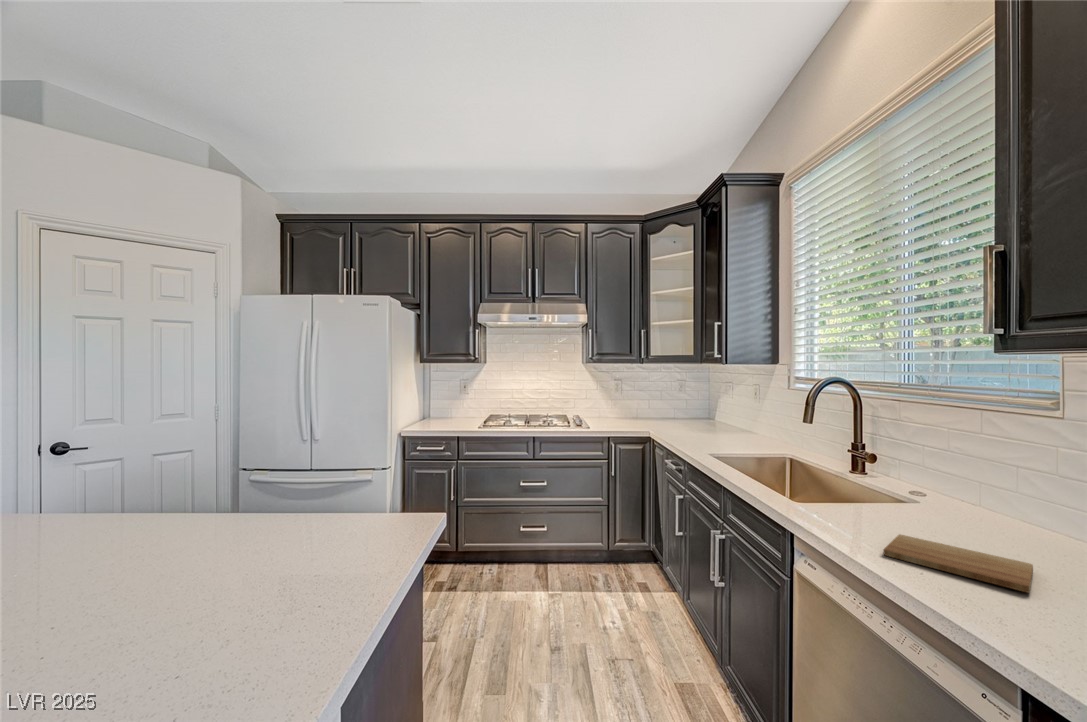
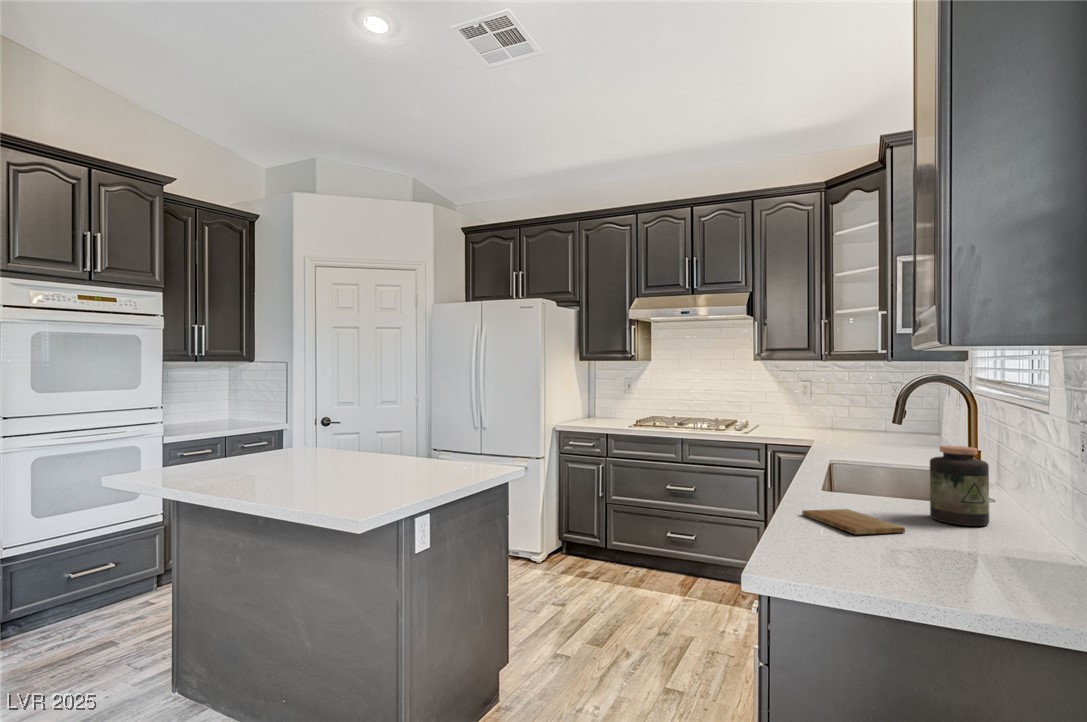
jar: none [954,450,1032,540] -> present [930,446,989,526]

